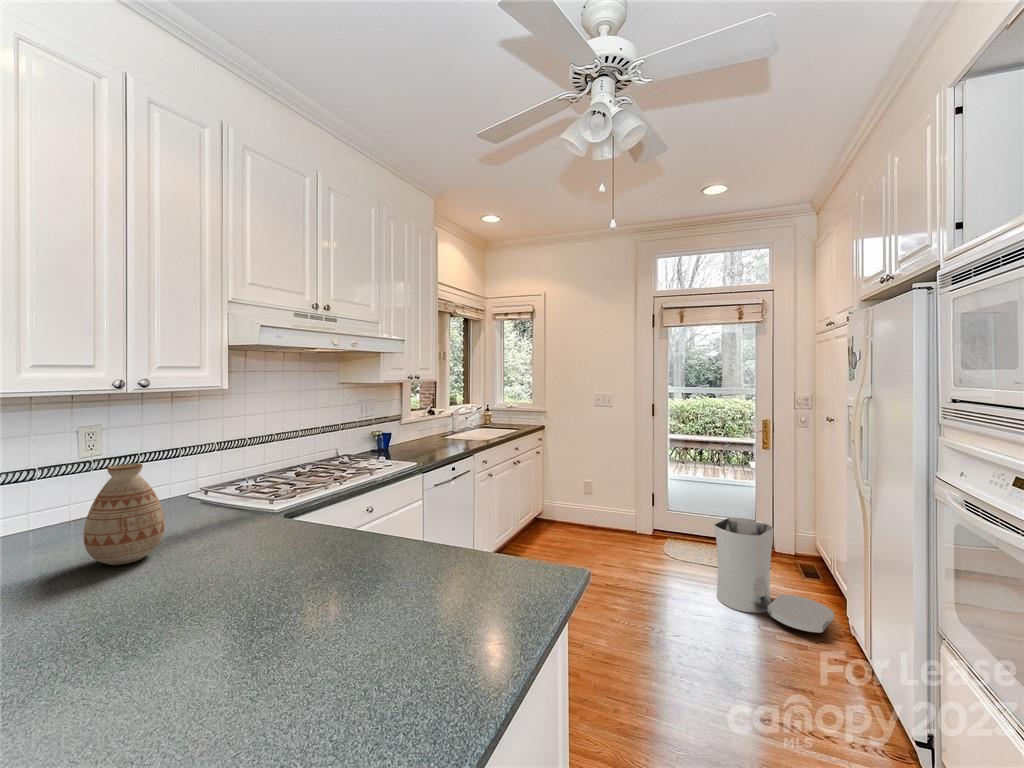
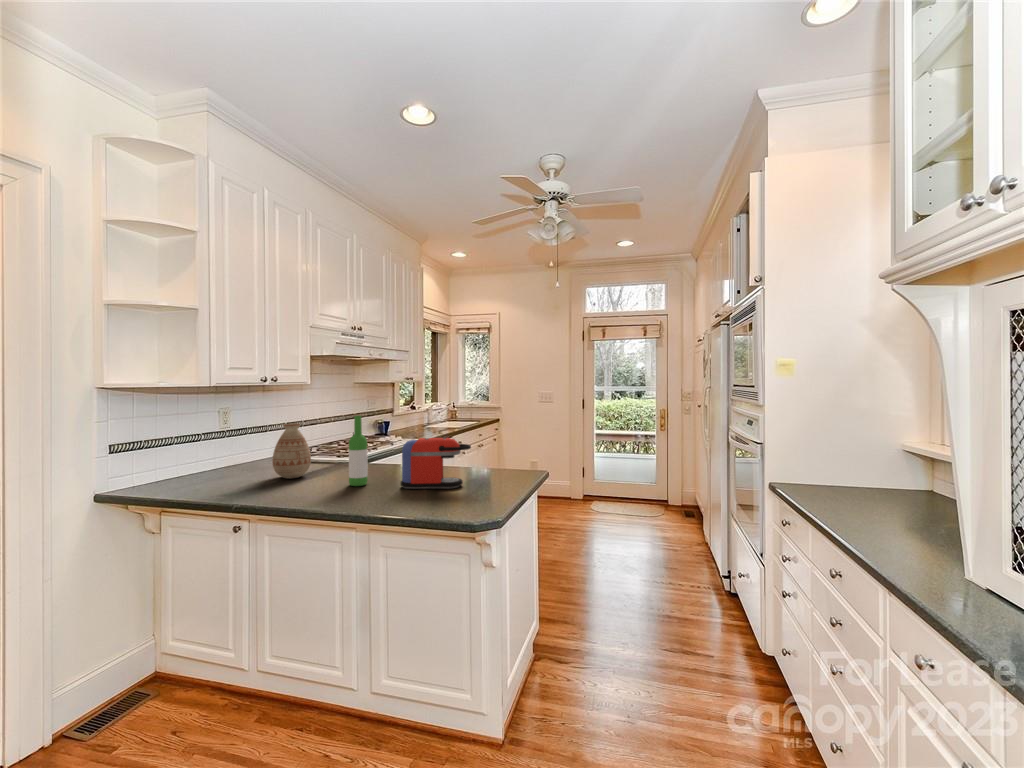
wine bottle: none [174,462,218,608] -> present [349,416,368,486]
coffee maker: none [260,517,411,638] -> present [401,438,471,489]
trash can: present [714,518,834,633] -> none [625,477,699,544]

